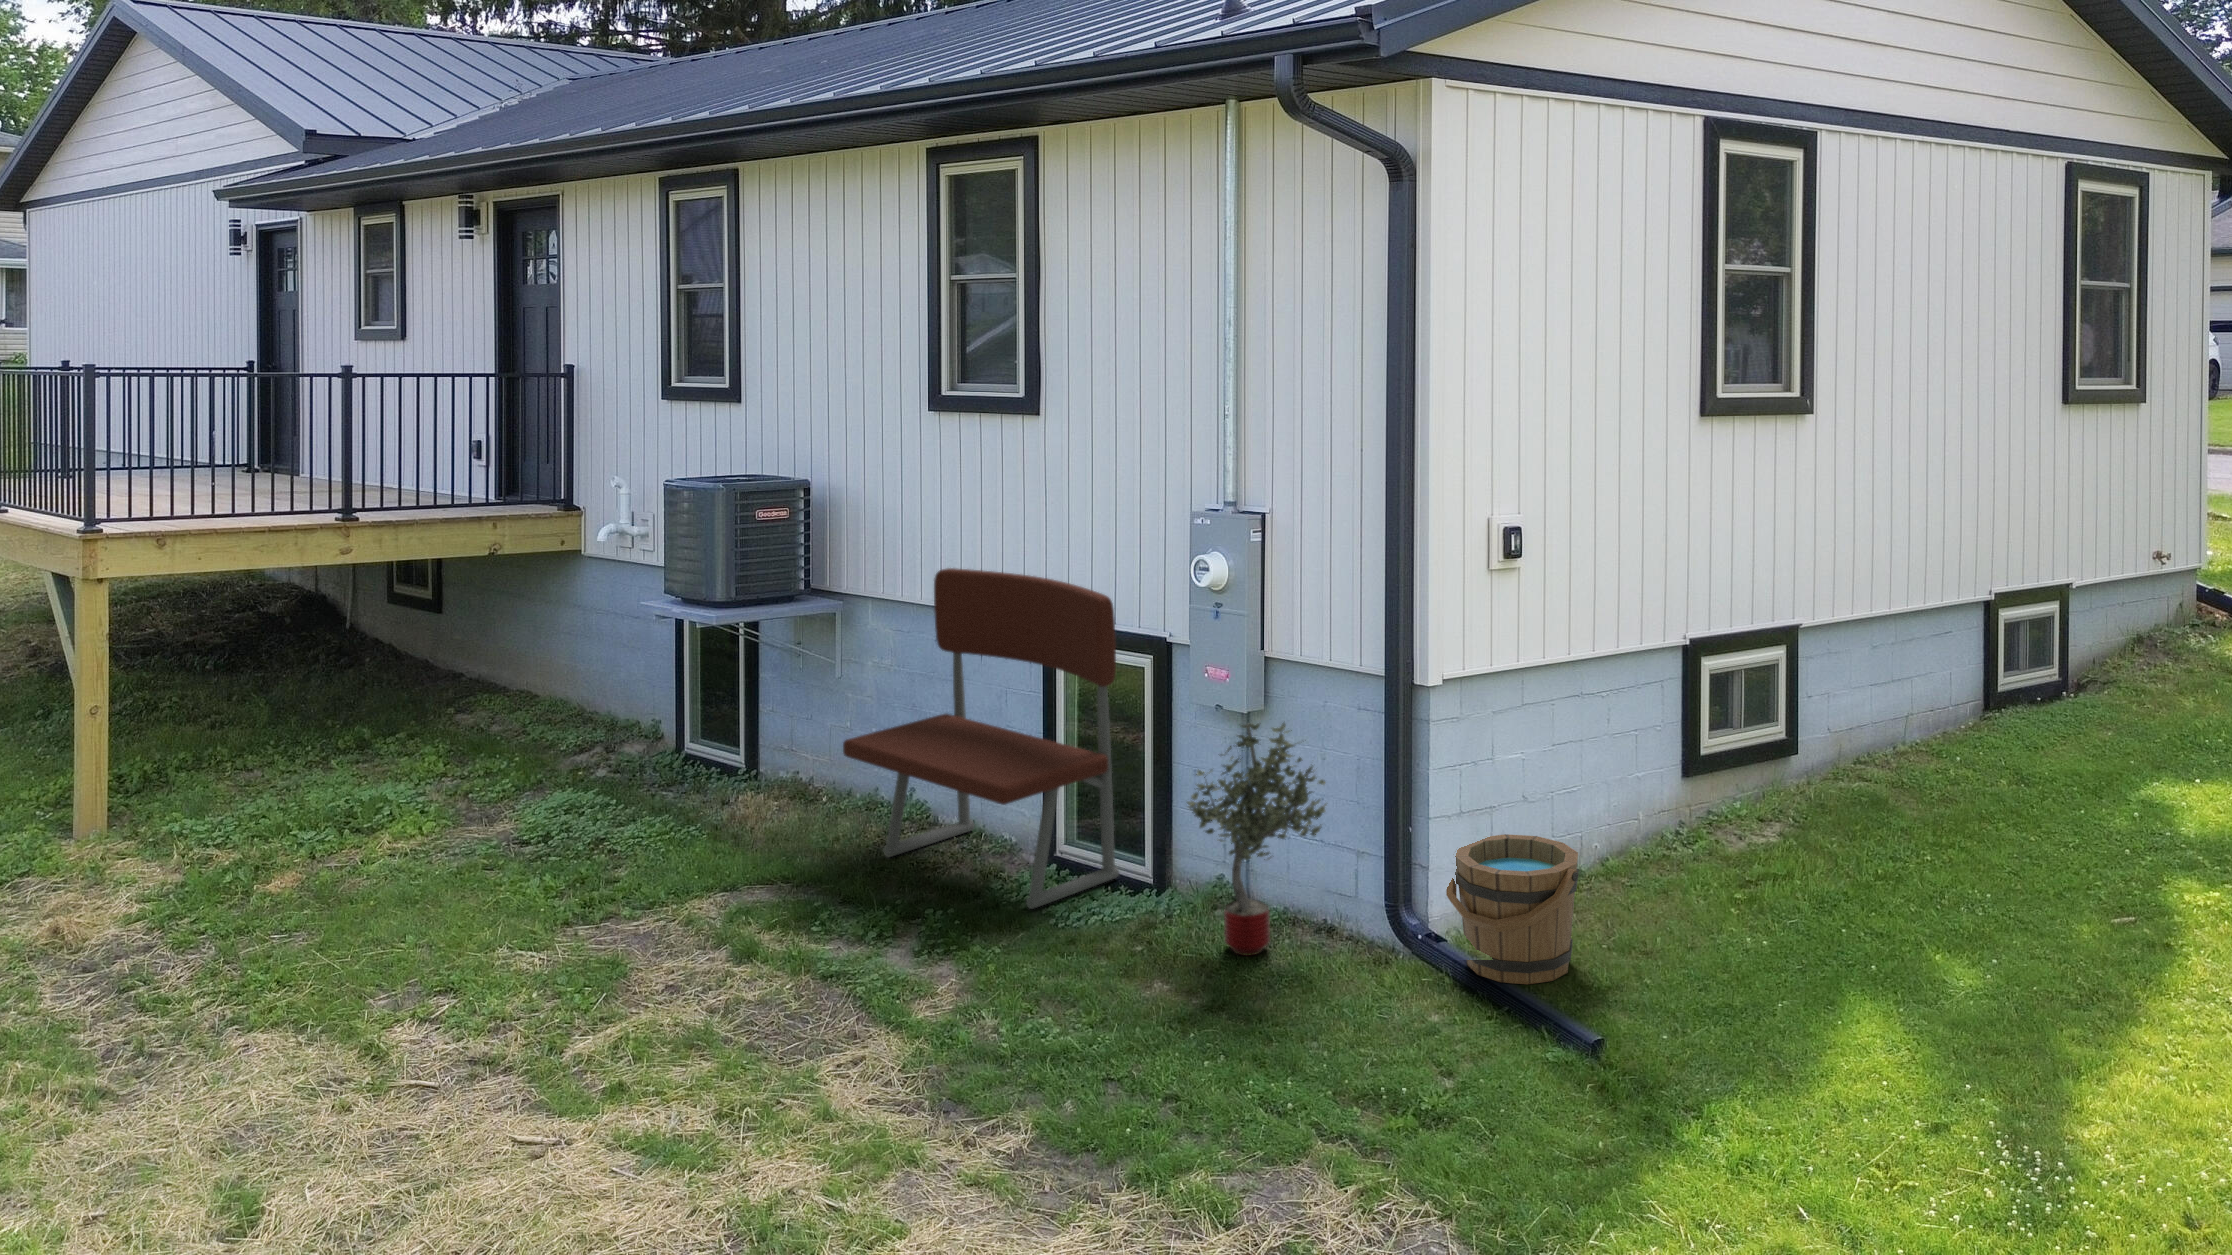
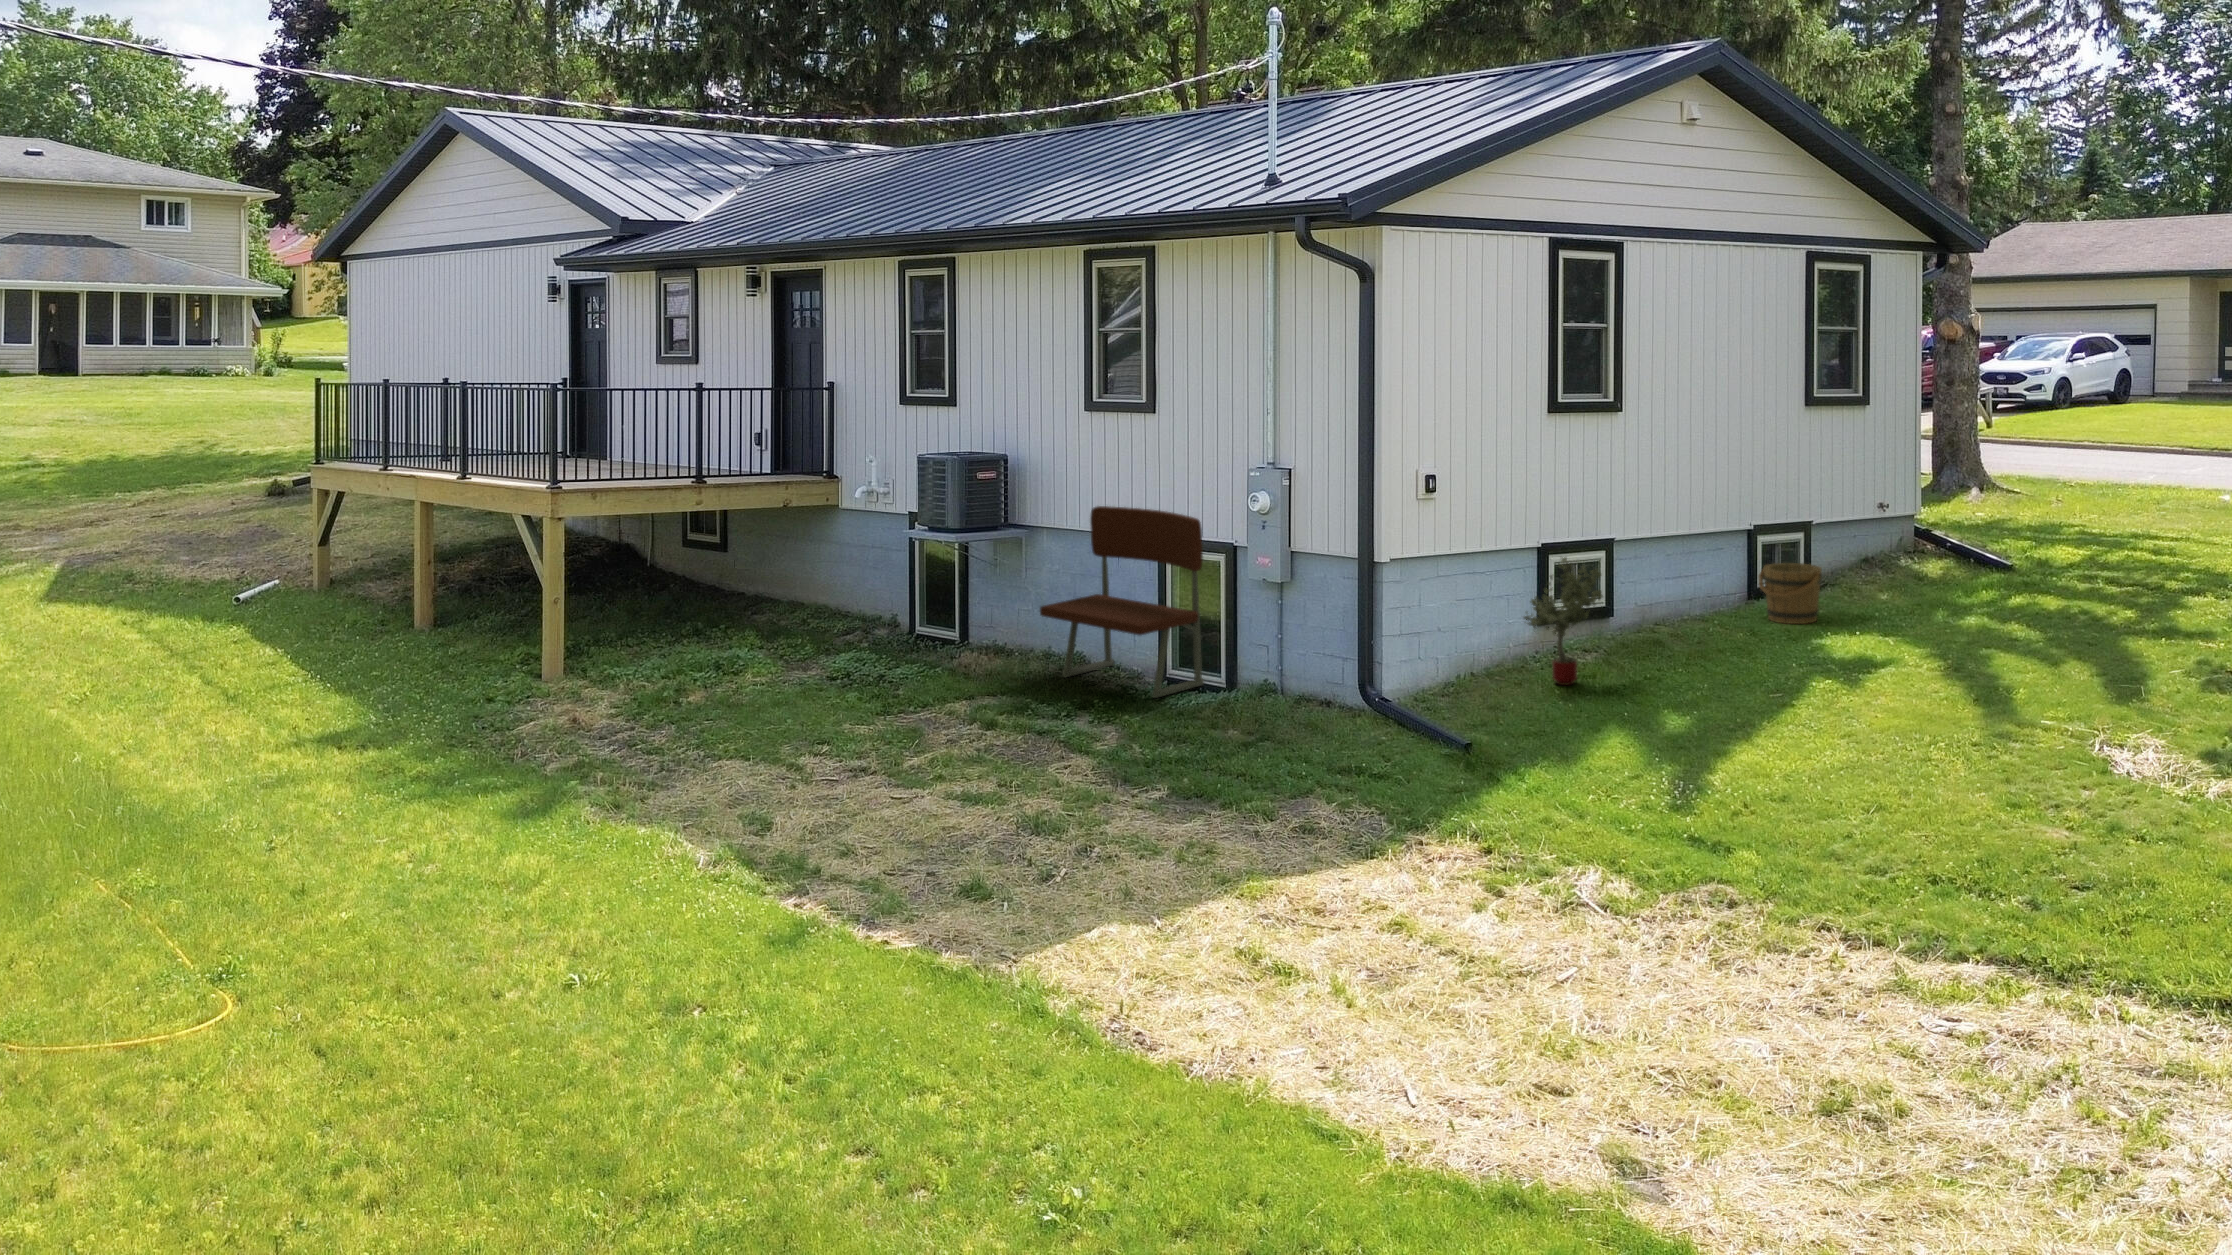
potted tree: present [1187,723,1326,956] -> present [1524,557,1603,685]
bucket: present [1446,834,1579,984] -> present [1759,563,1822,624]

